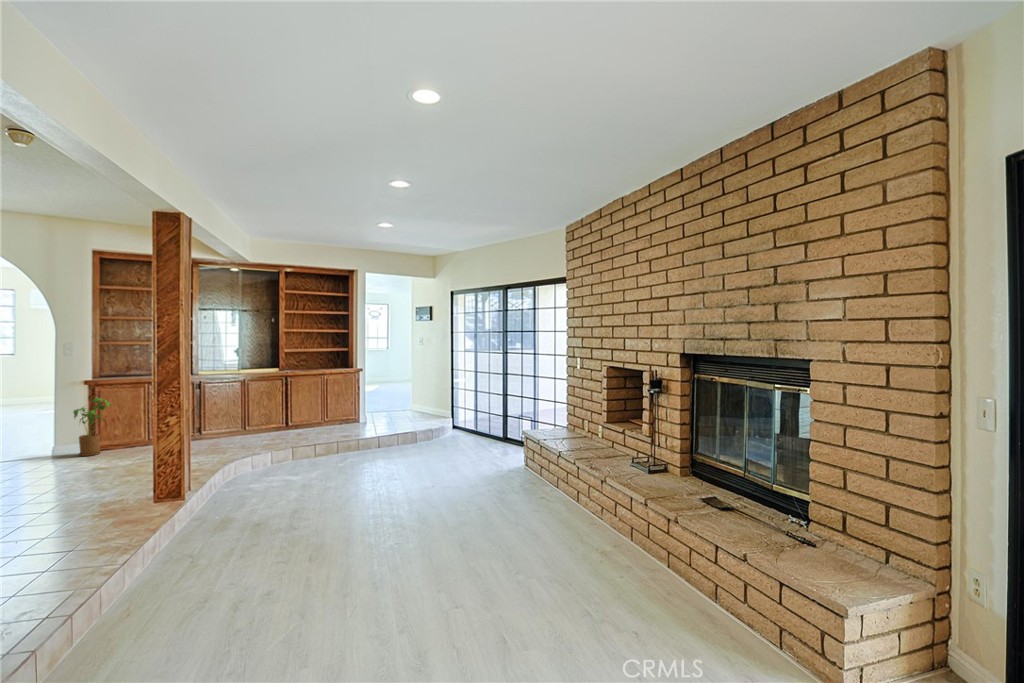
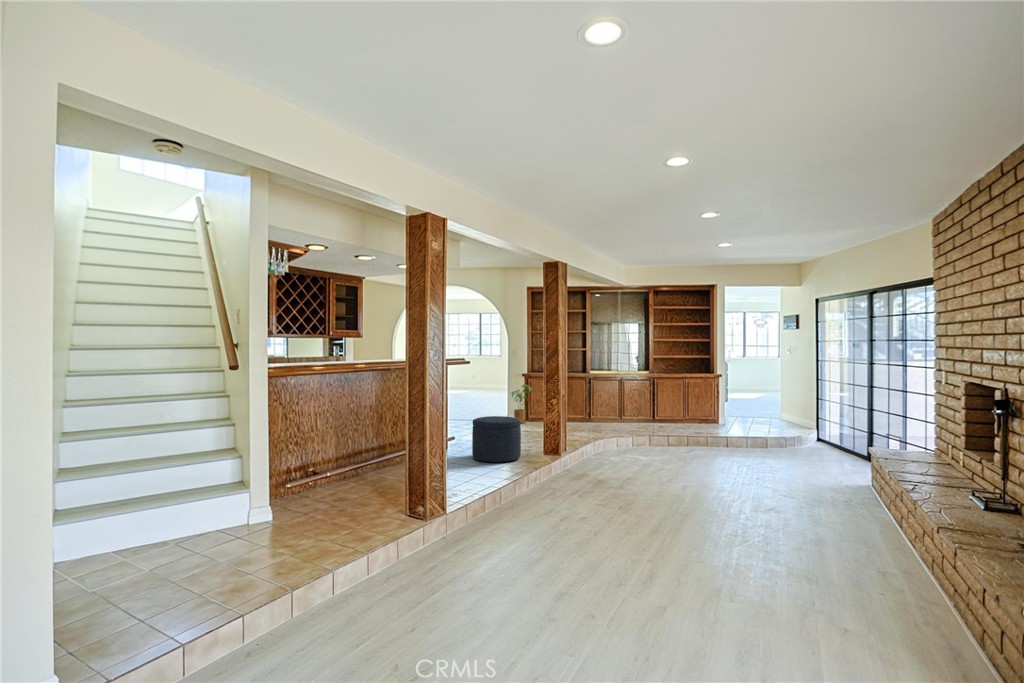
ottoman: none [17,454,117,535] -> present [472,416,521,463]

